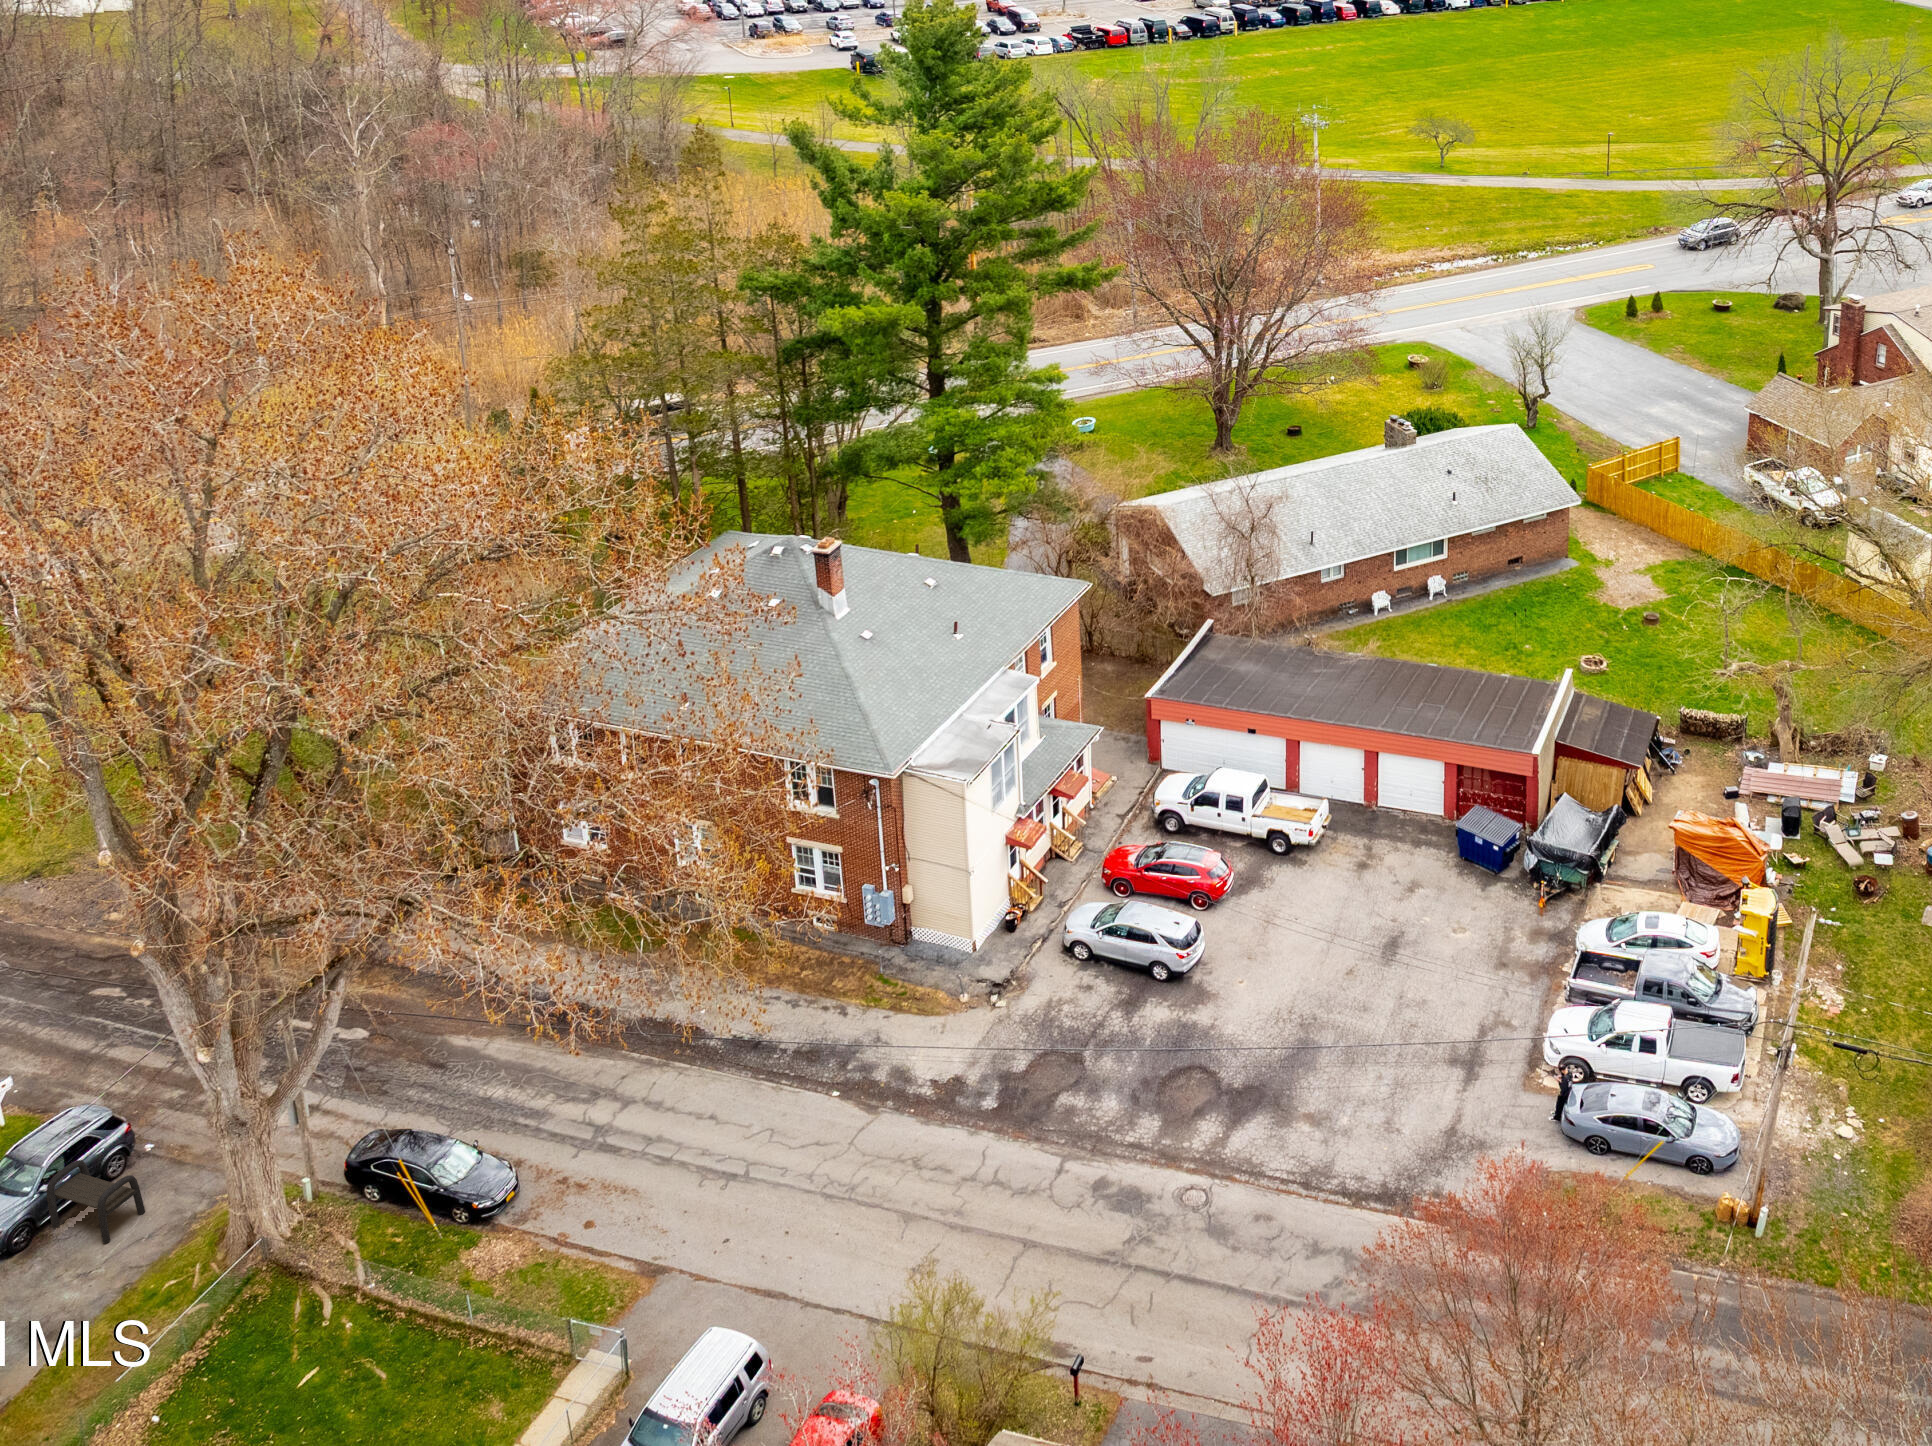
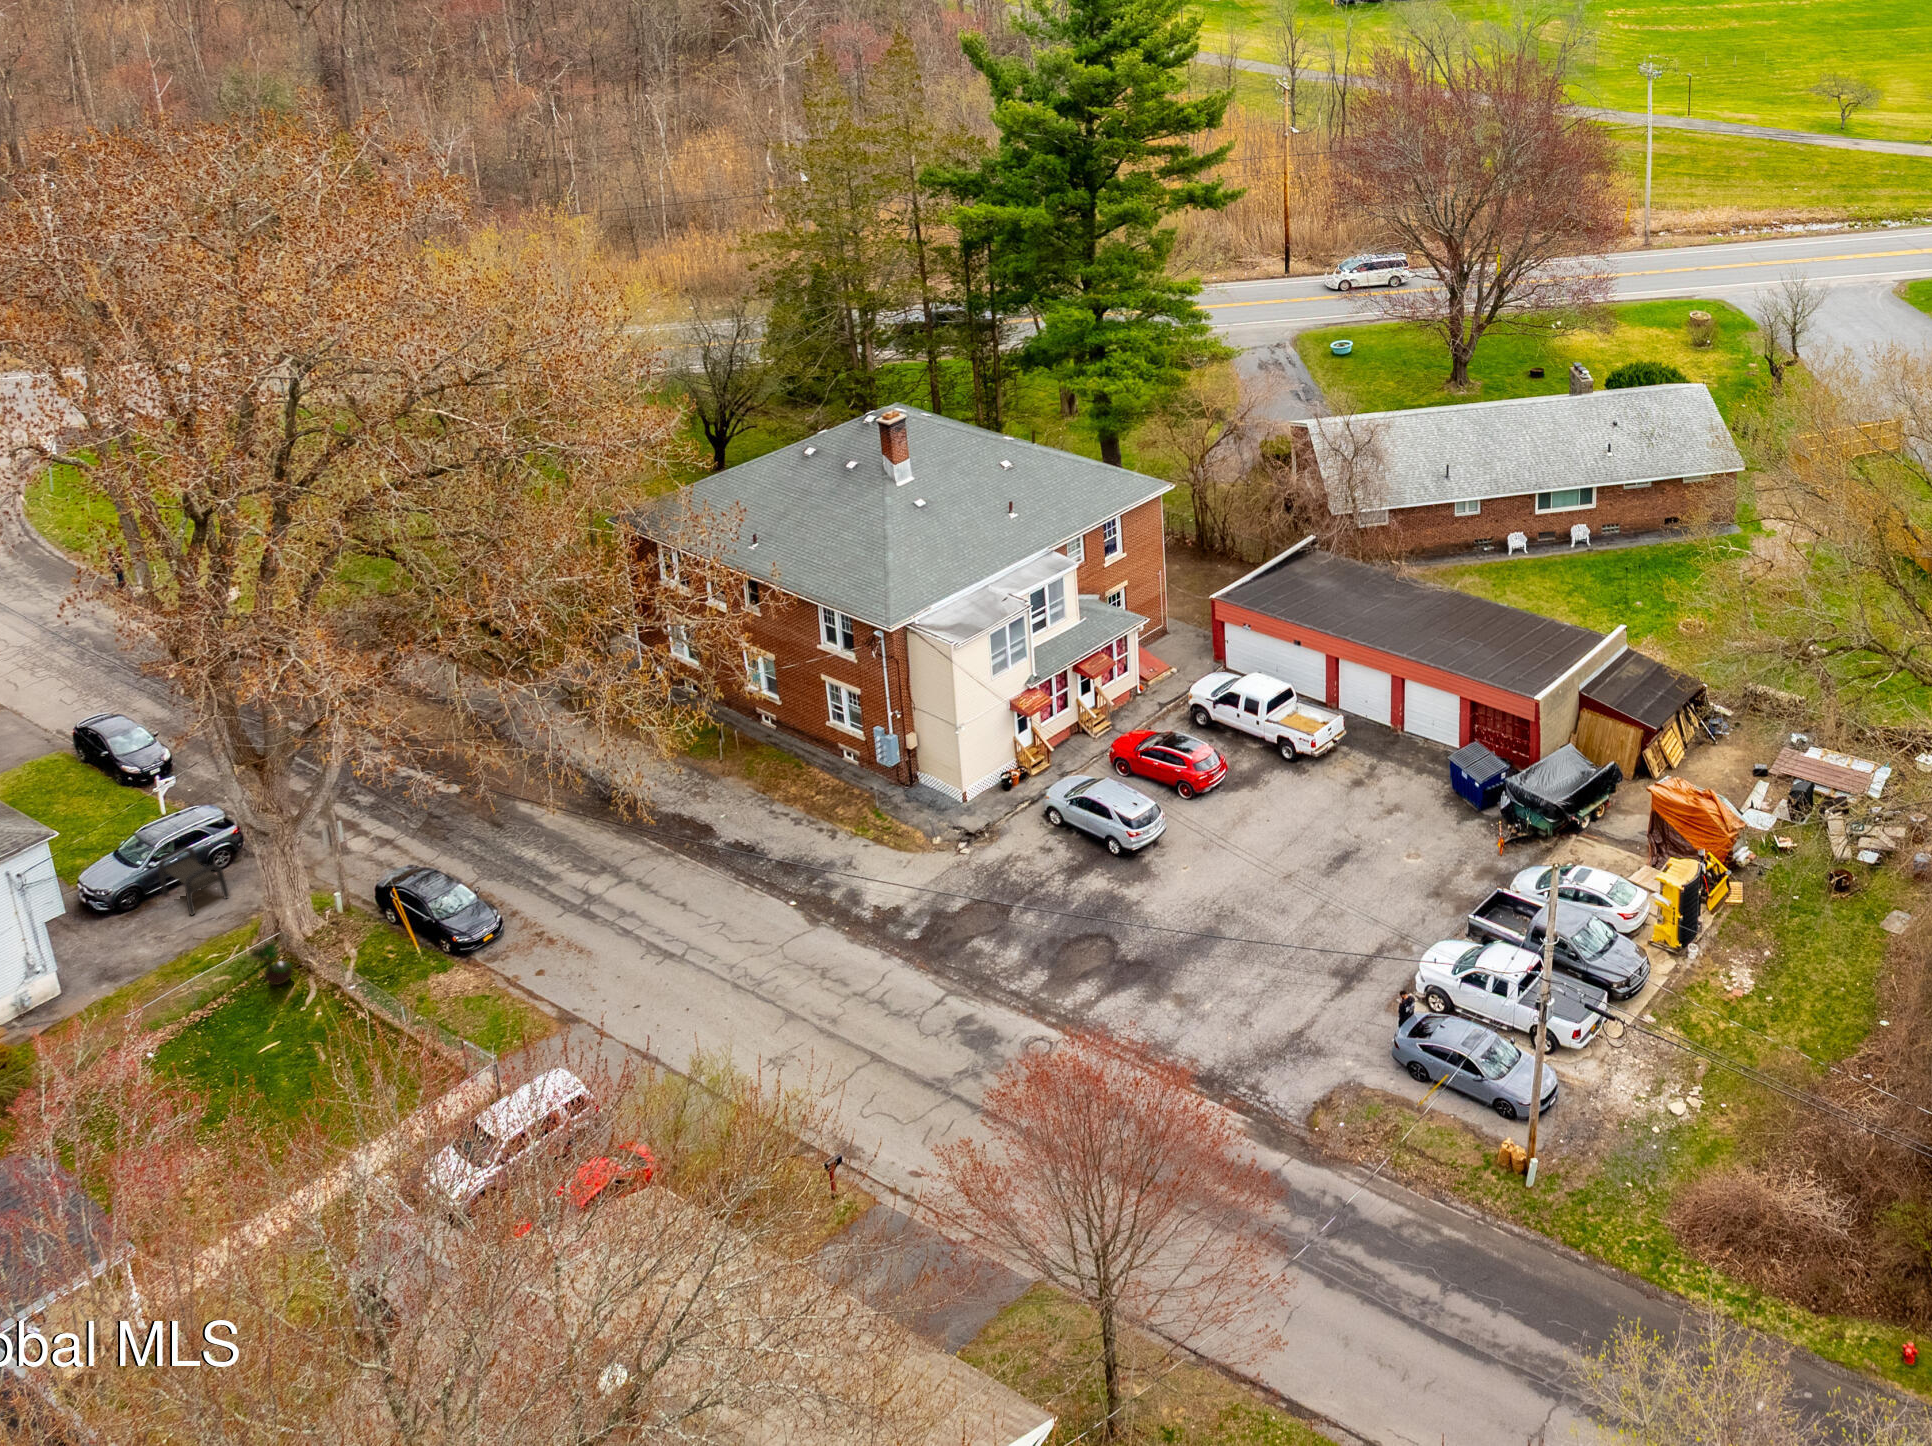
potted tree: none [237,1250,288,1305] -> present [250,941,292,985]

